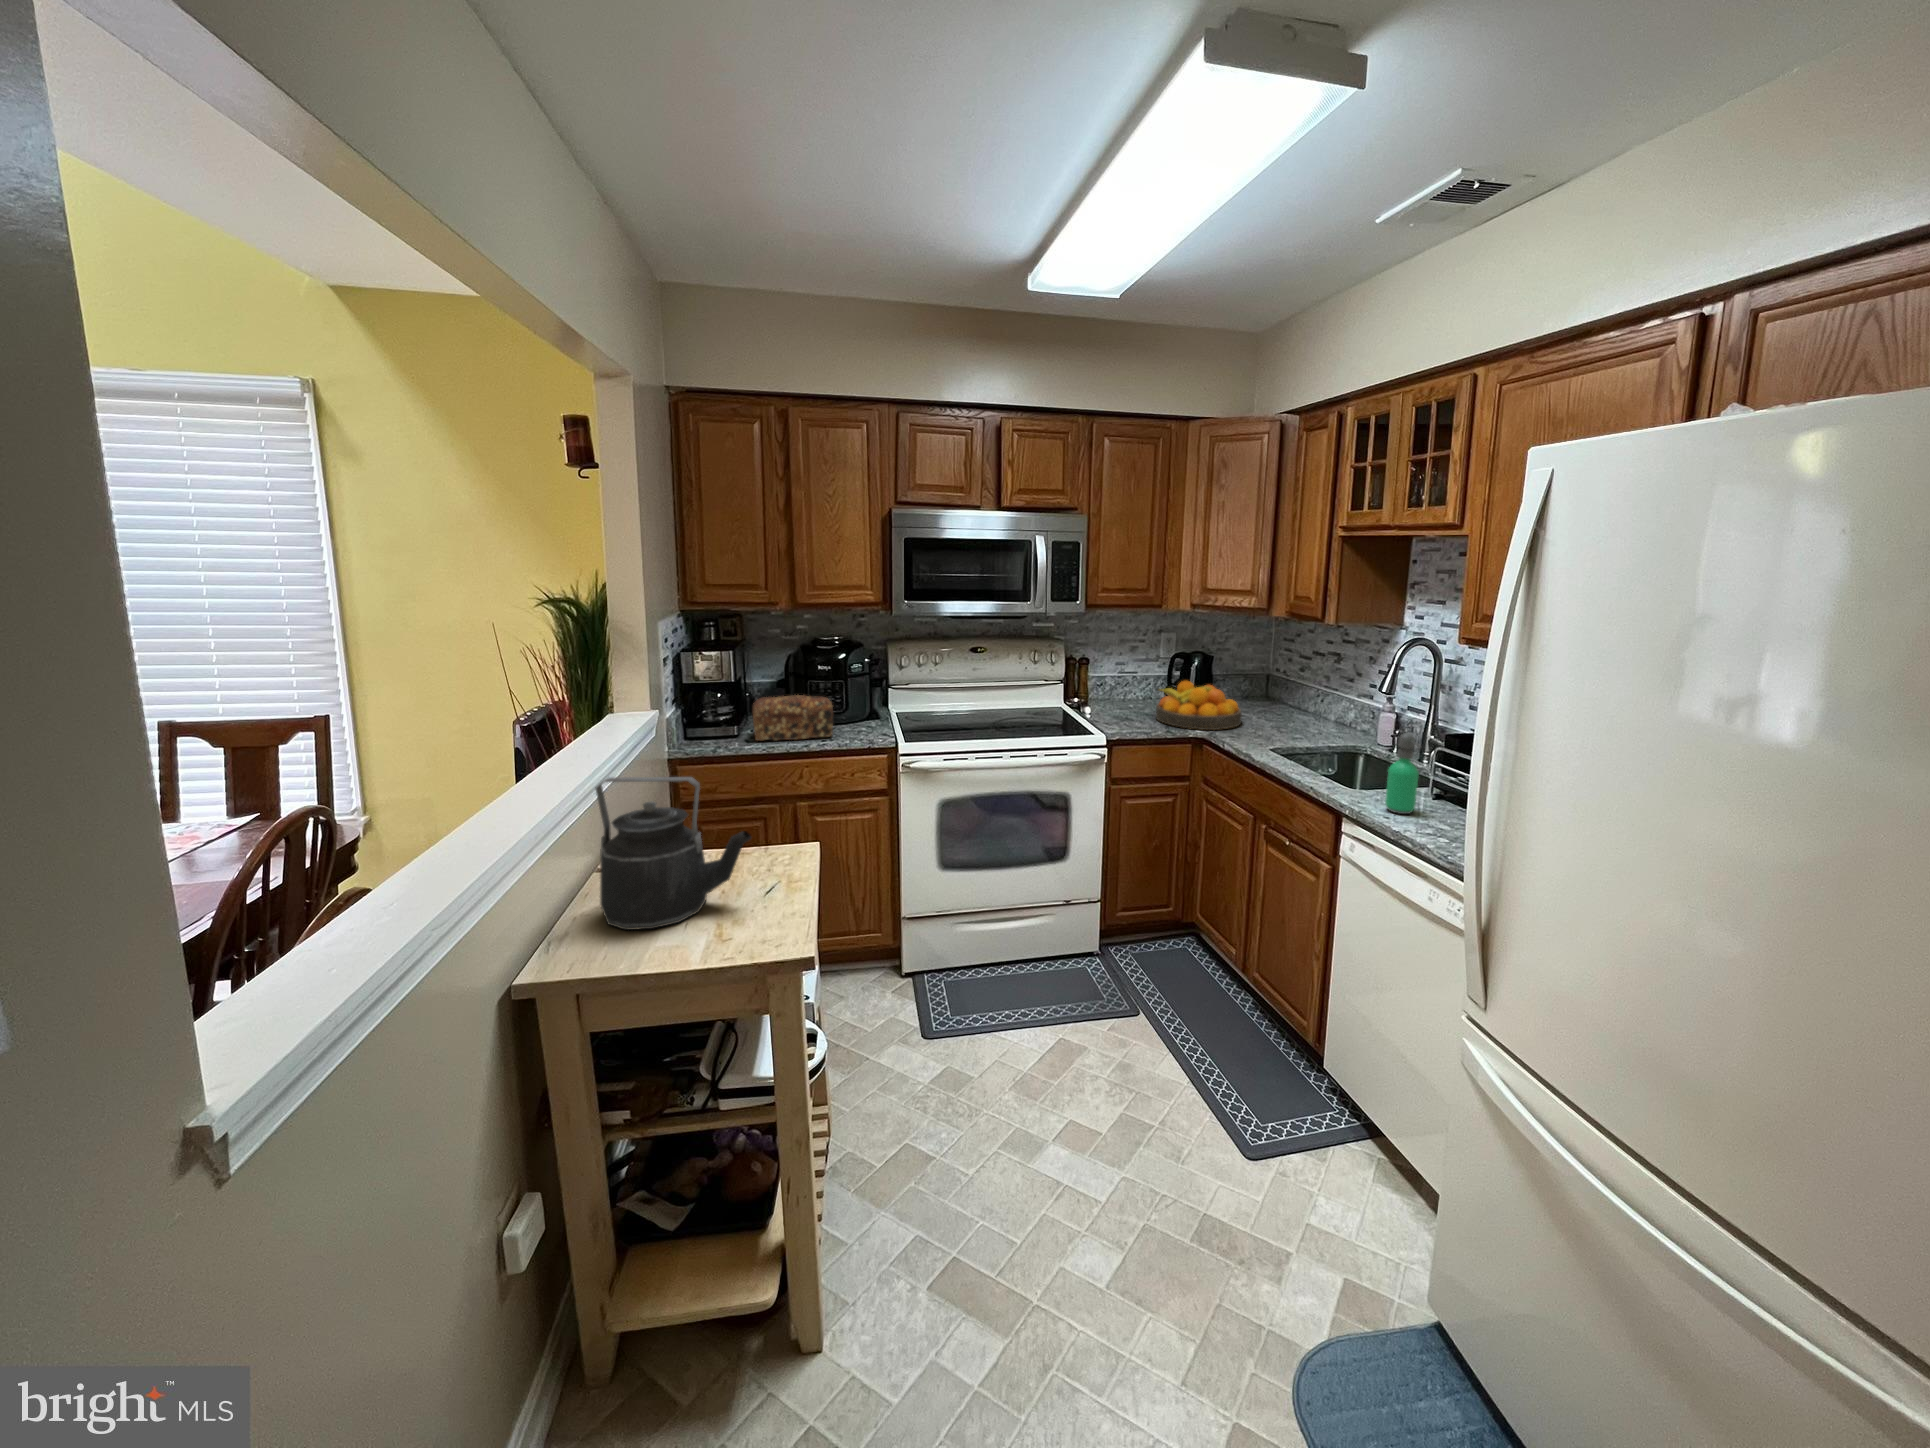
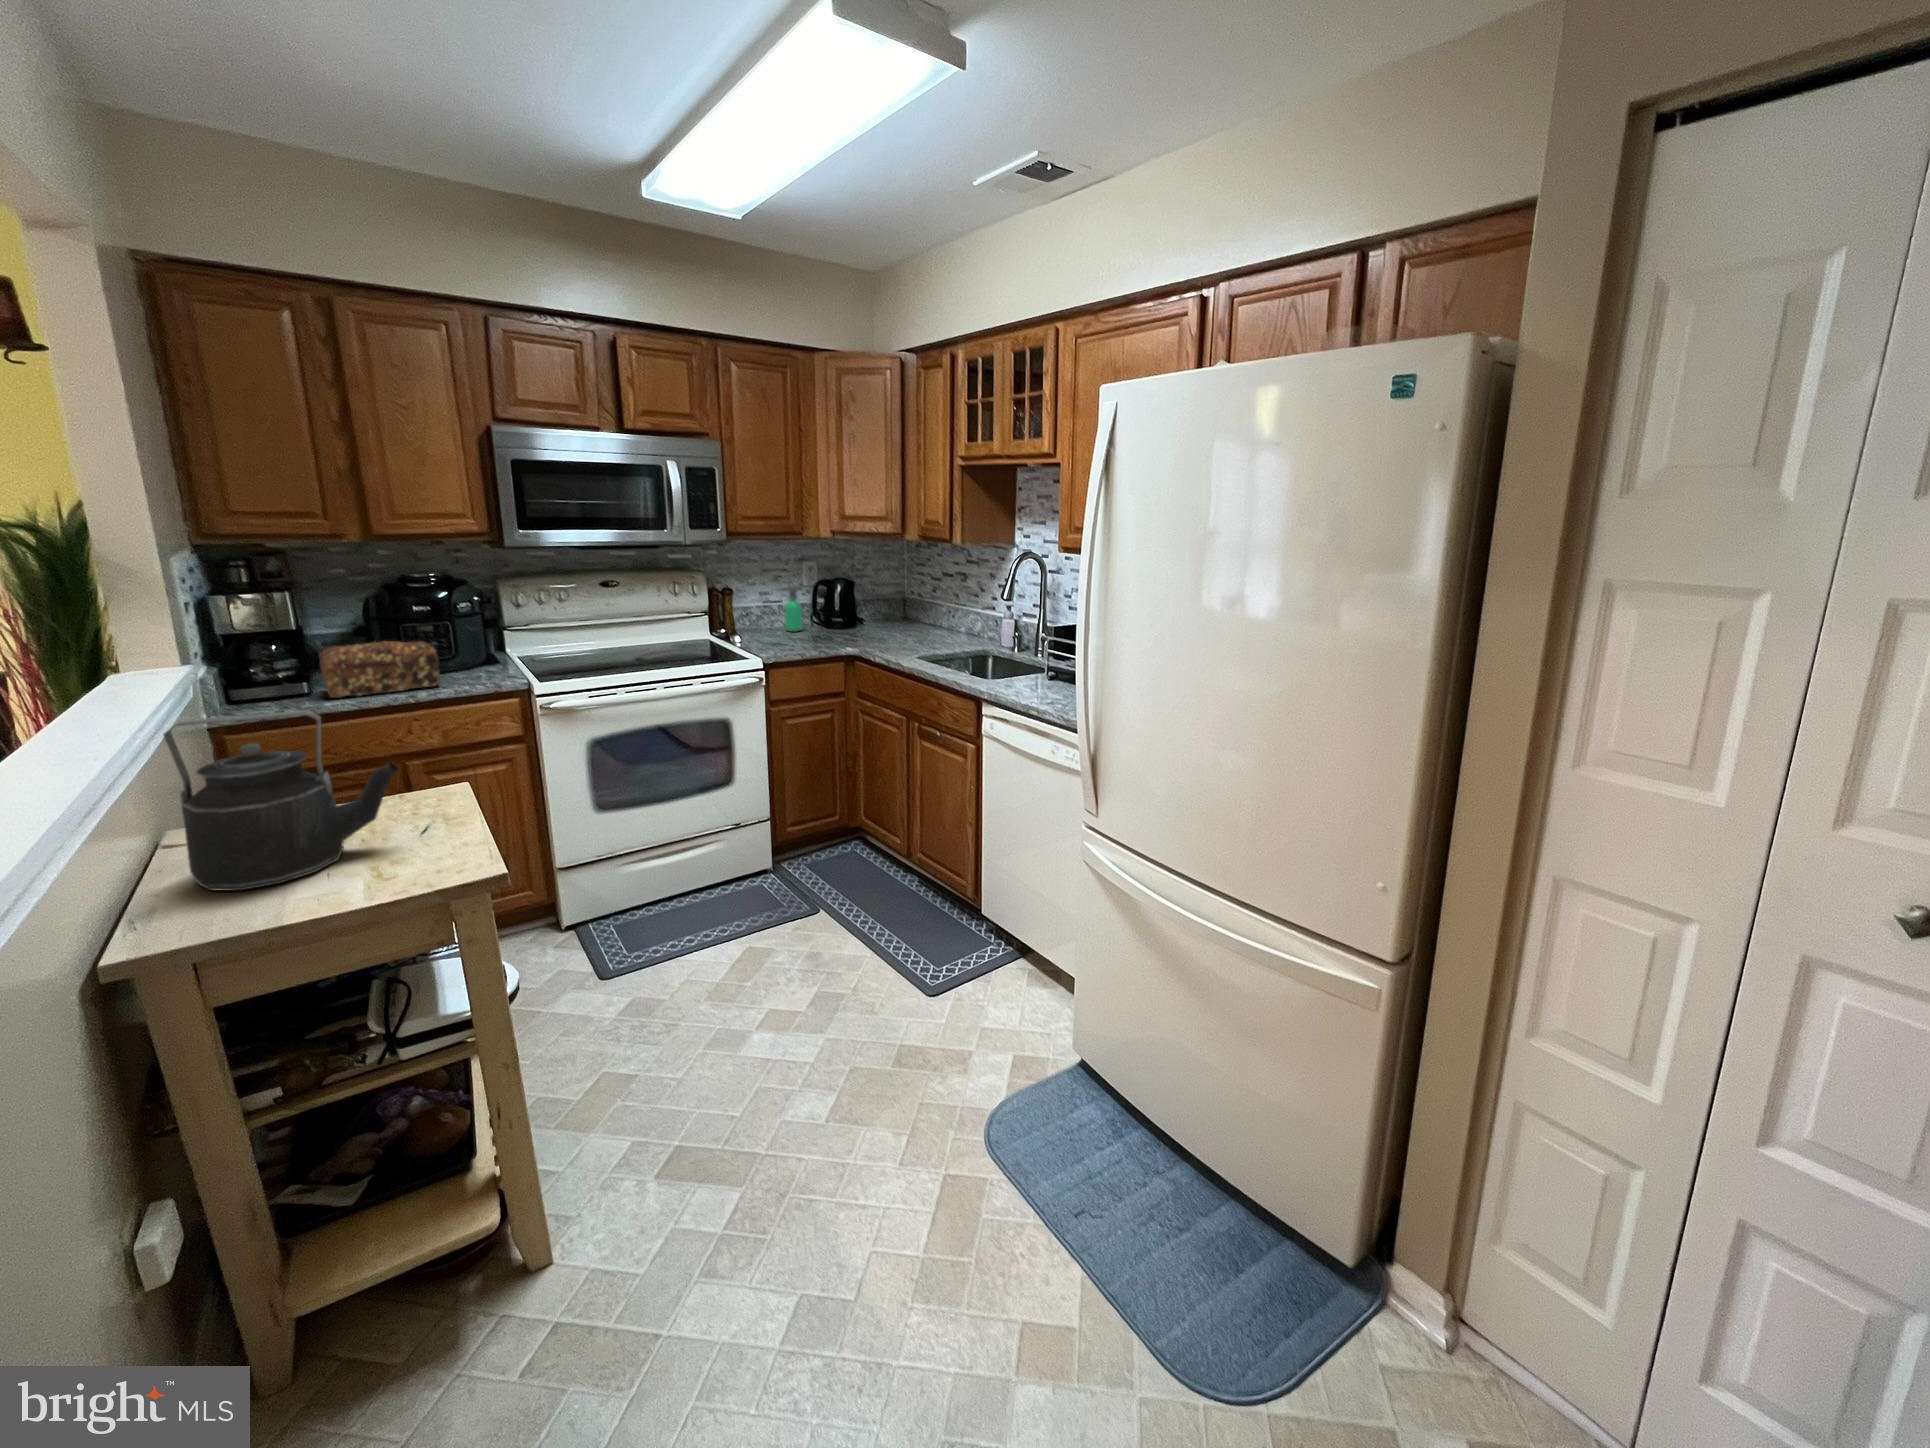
fruit bowl: present [1156,681,1242,730] -> none [807,604,889,648]
soap dispenser: present [1385,733,1421,814] -> present [785,584,802,632]

